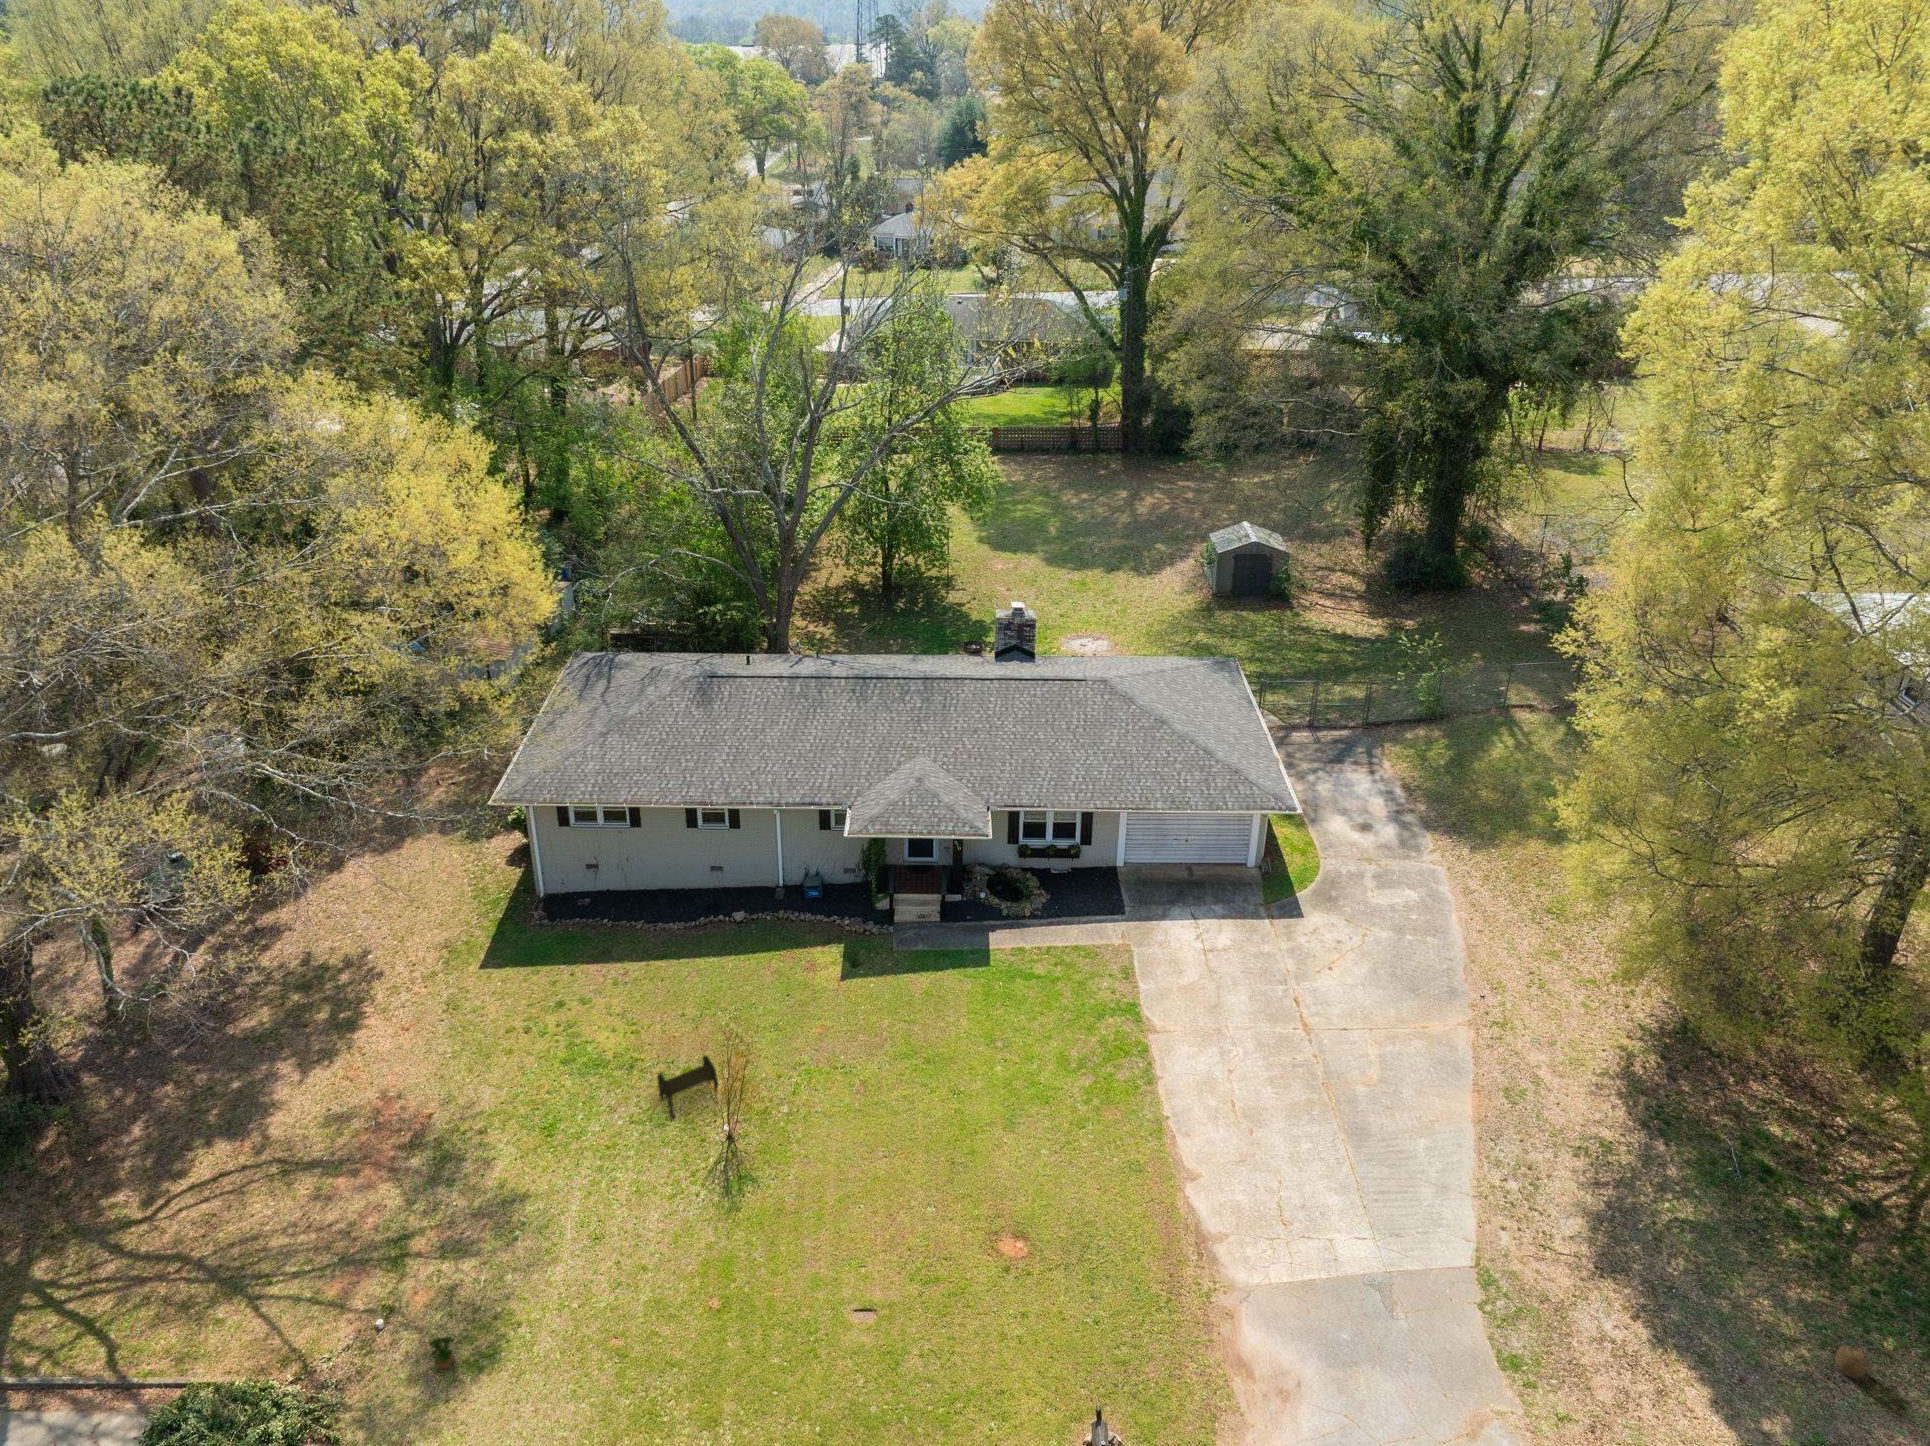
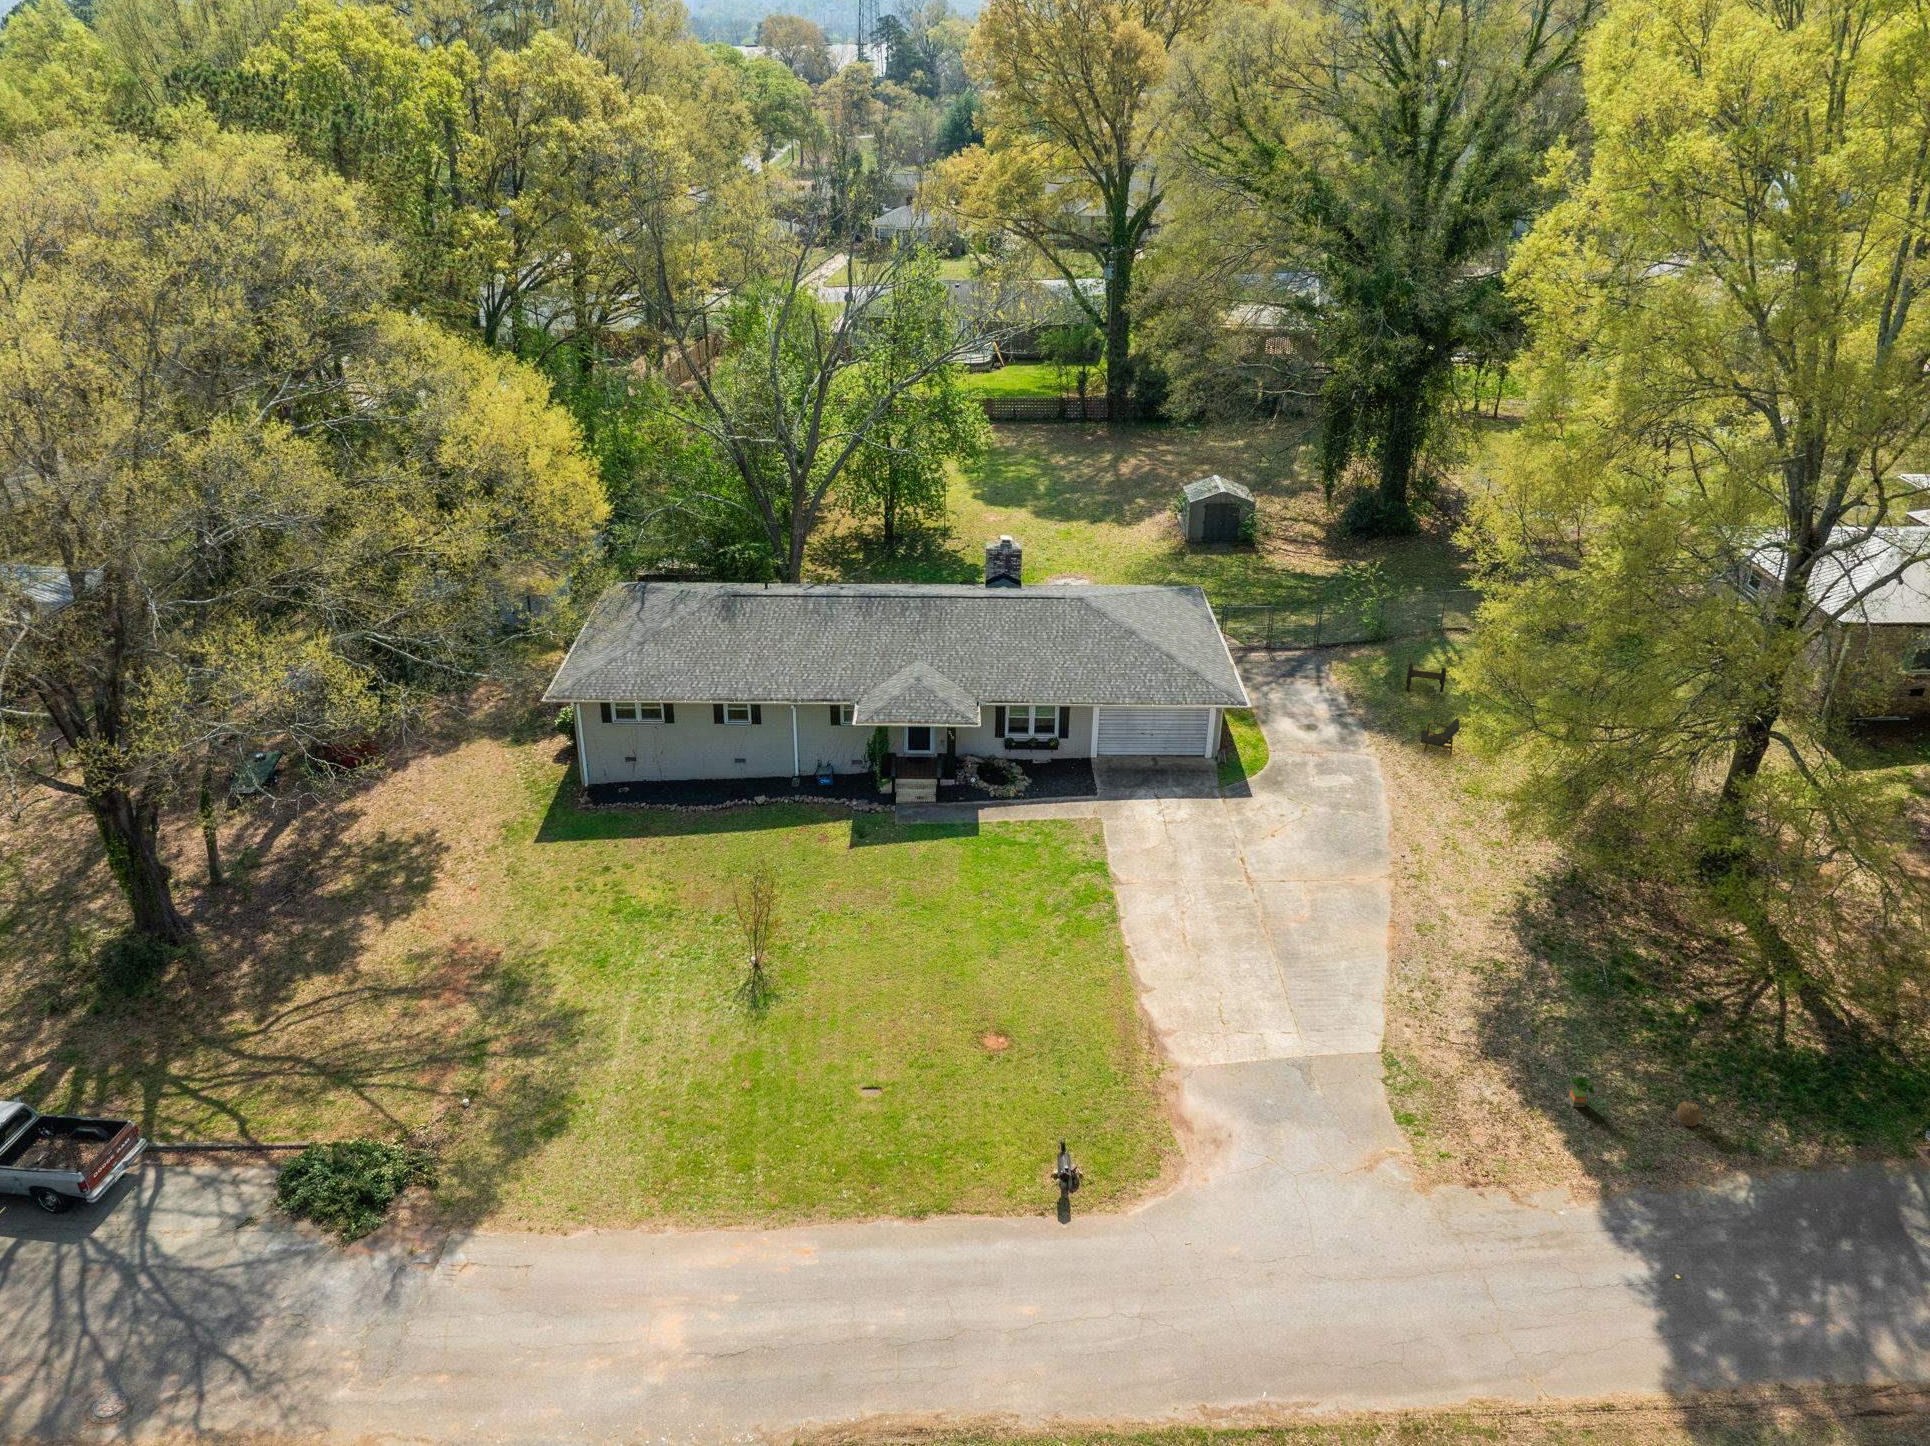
lounge chair: none [1488,821,1534,866] -> present [1421,719,1459,757]
bench: present [657,1055,718,1118] -> present [1406,663,1446,695]
potted tree: present [430,1337,454,1373] -> present [1568,1077,1594,1107]

